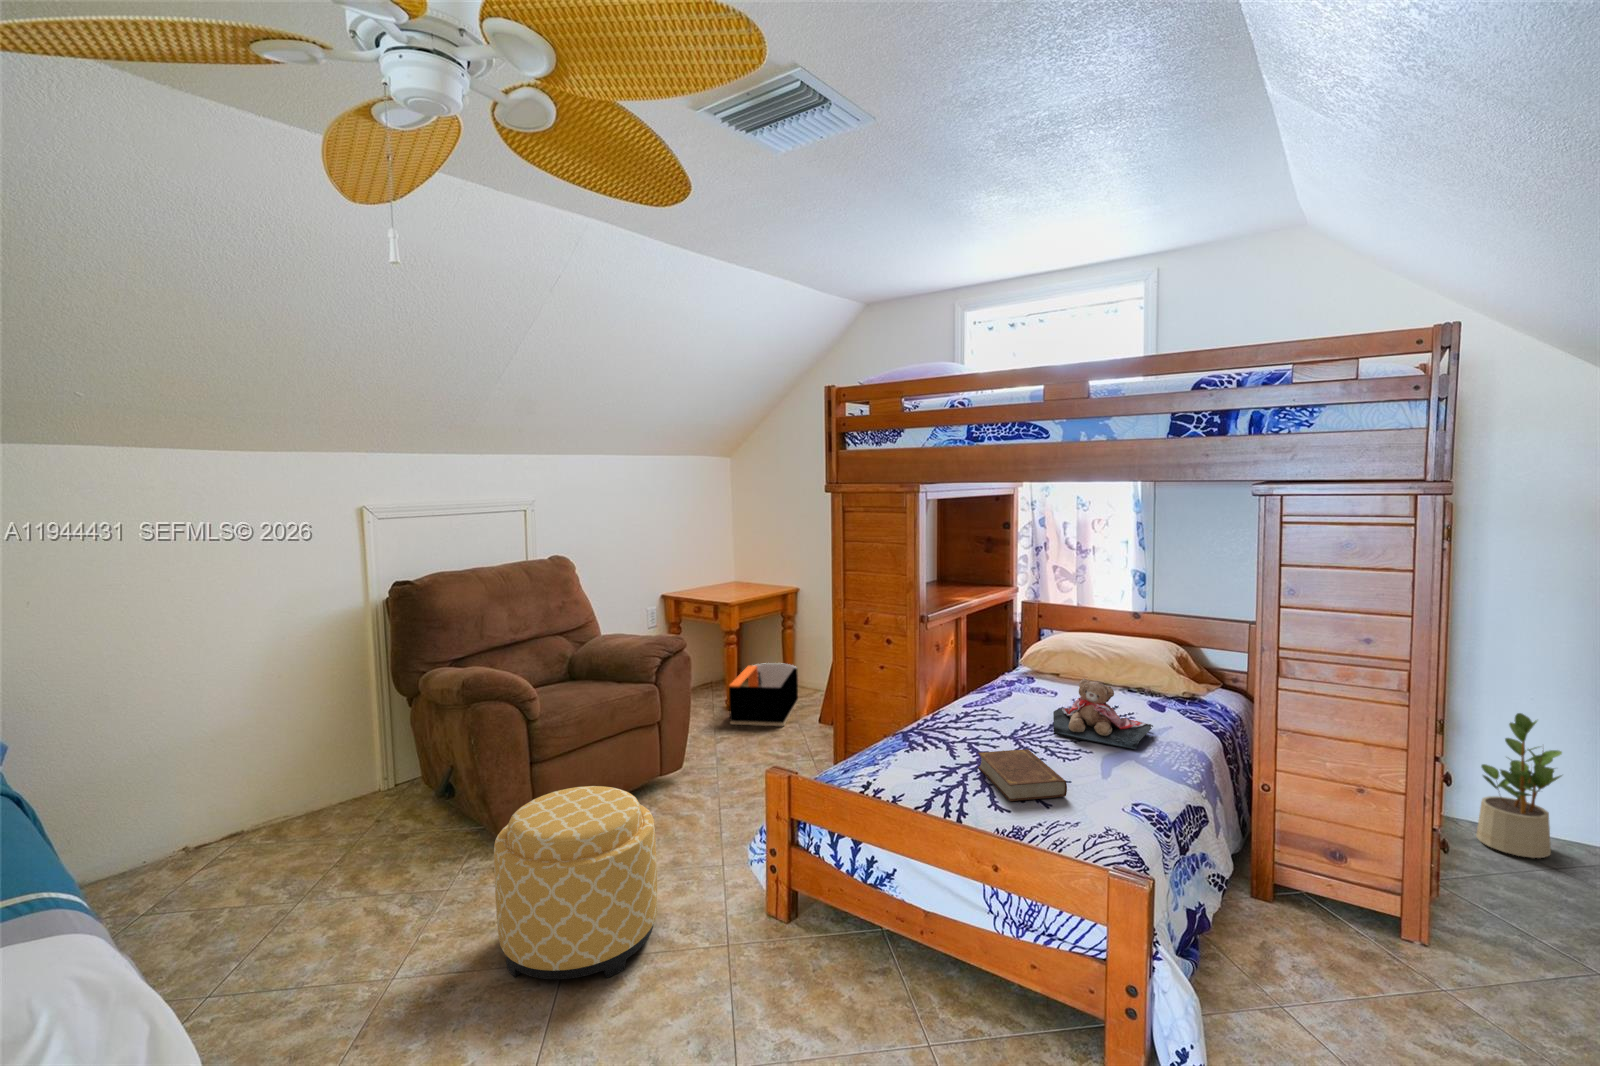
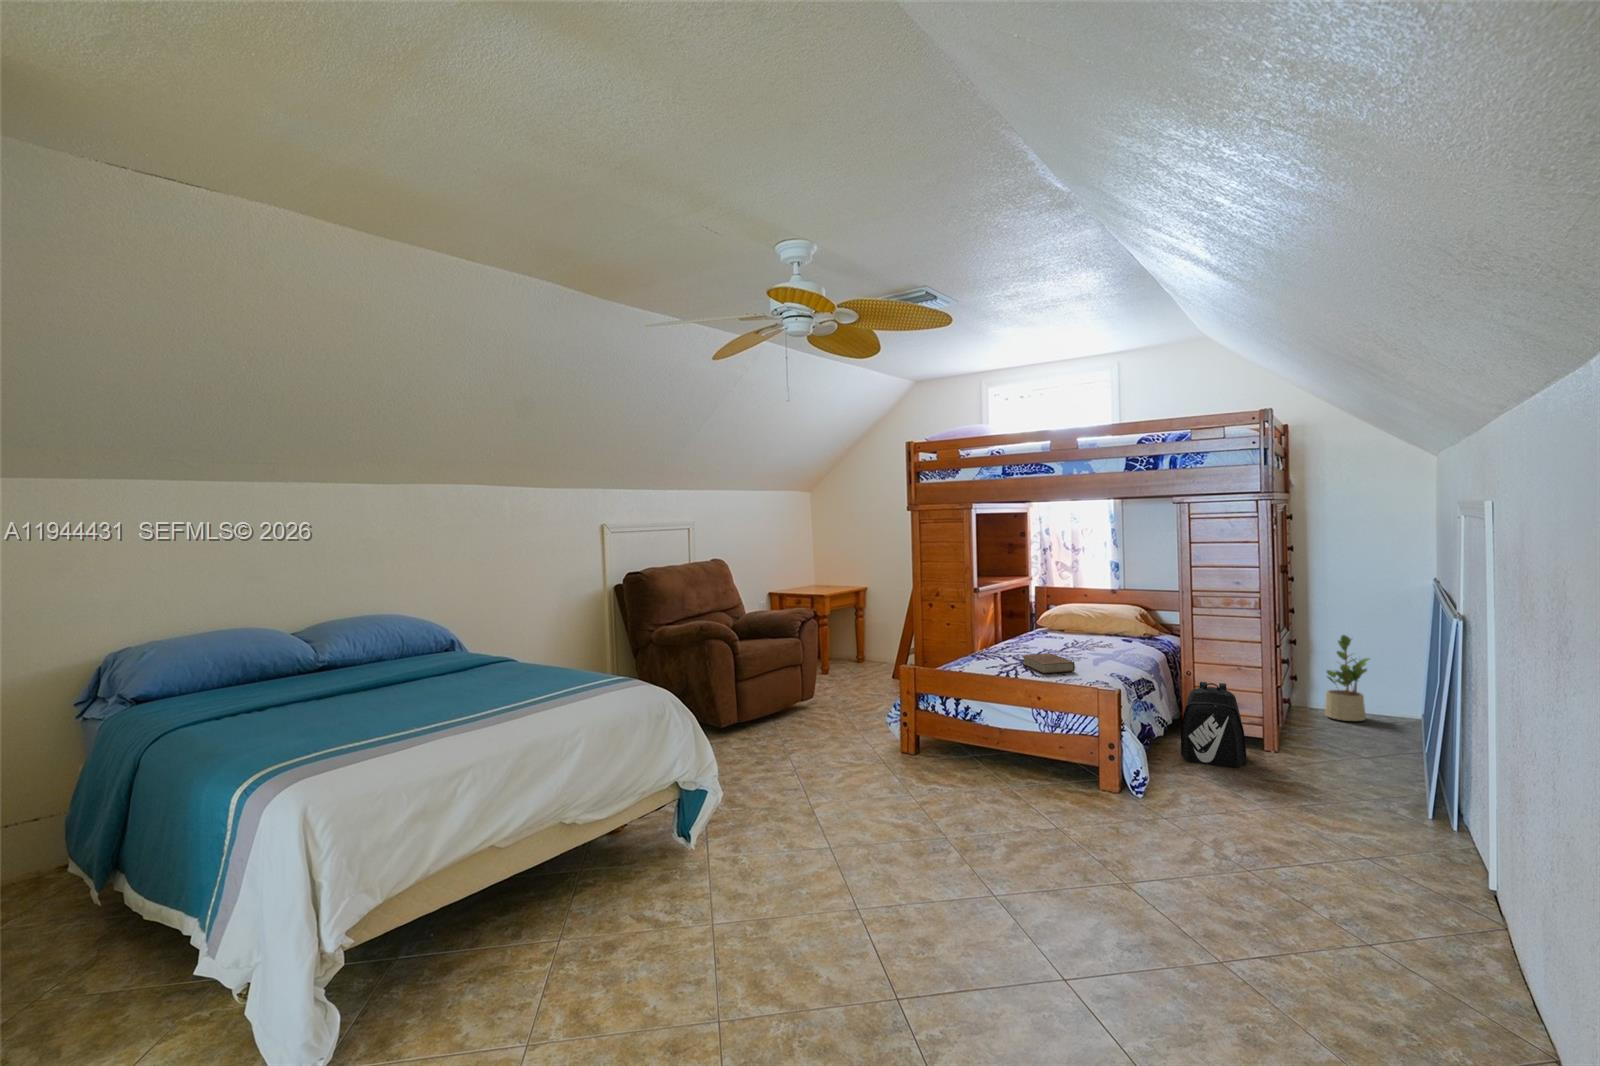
storage bin: present [729,663,798,726] -> none [827,642,871,681]
teddy bear: present [1053,679,1153,750] -> none [1063,618,1124,655]
ottoman: present [494,786,657,979] -> none [750,681,840,778]
backpack: none [1251,817,1379,994] -> present [1181,682,1247,768]

